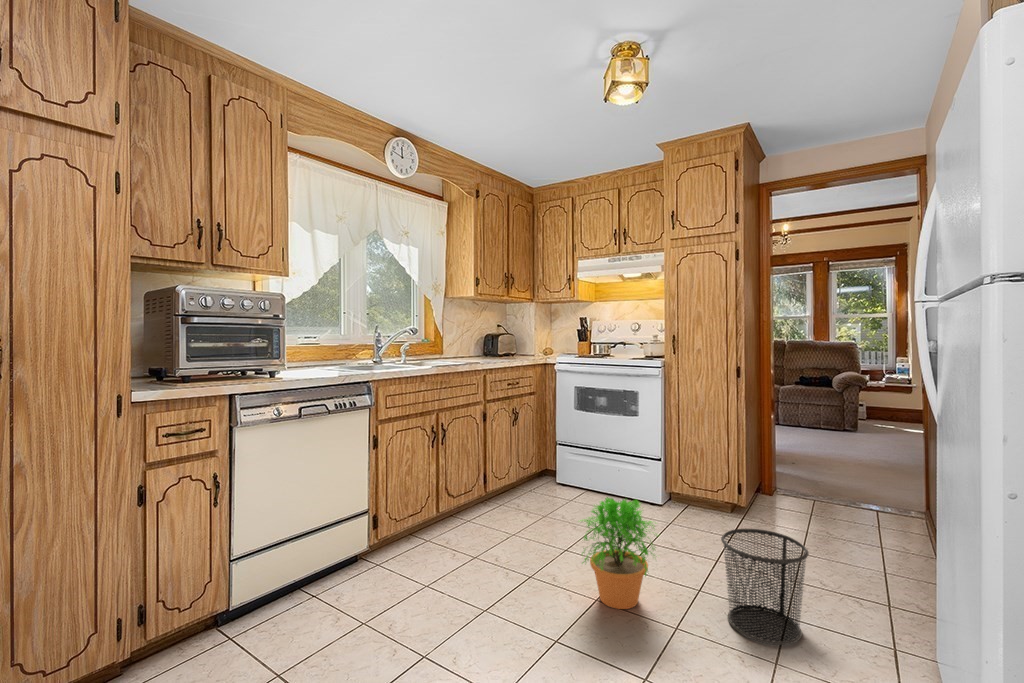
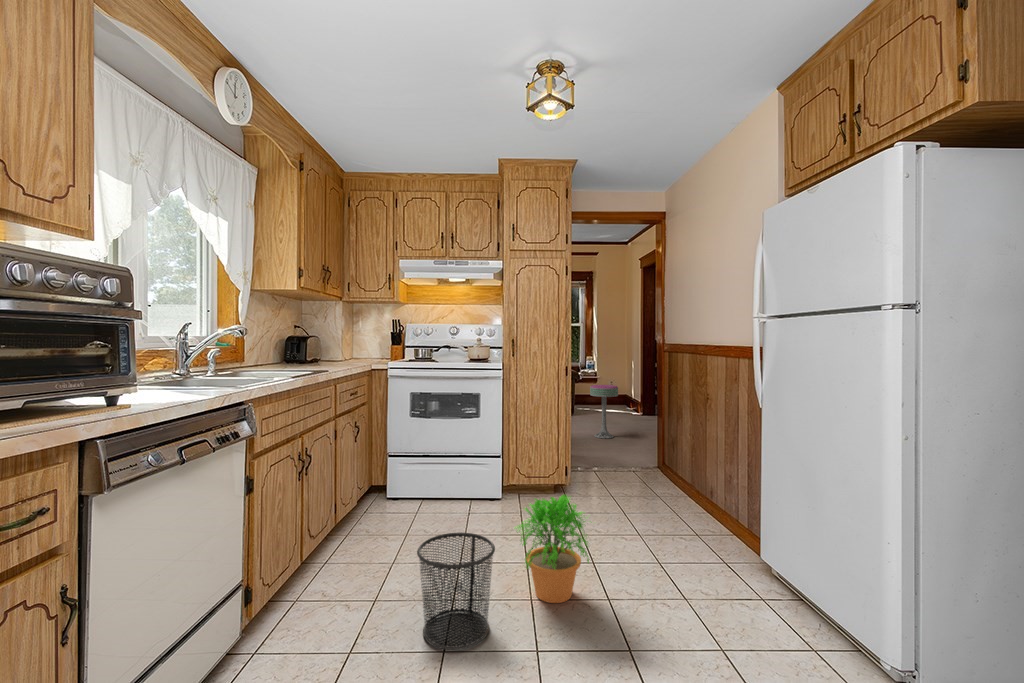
bar stool: none [852,394,898,465] -> present [590,385,618,439]
waste bin: present [721,529,809,645] -> present [417,532,495,650]

